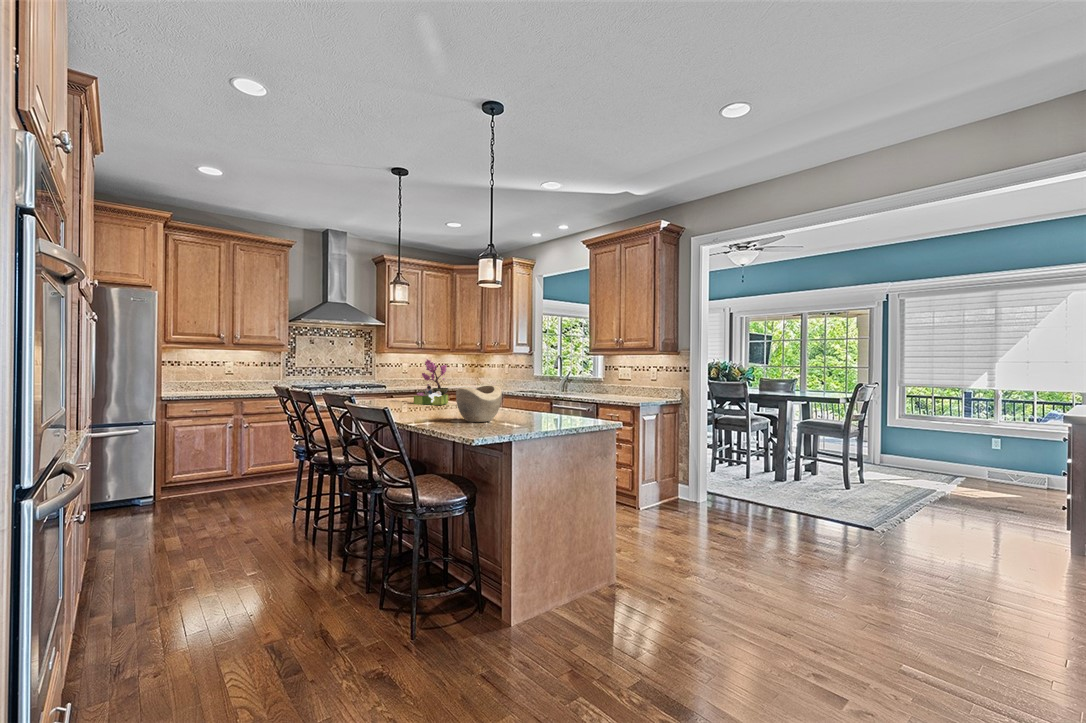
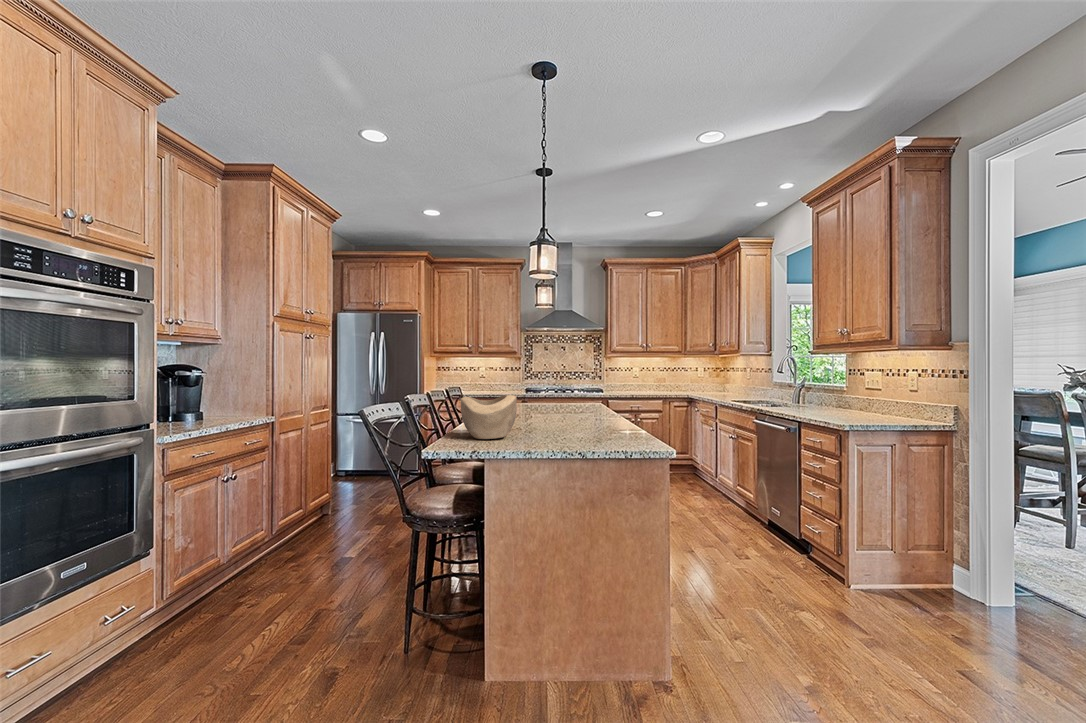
flower arrangement: present [414,359,448,405] -> none [542,363,584,413]

